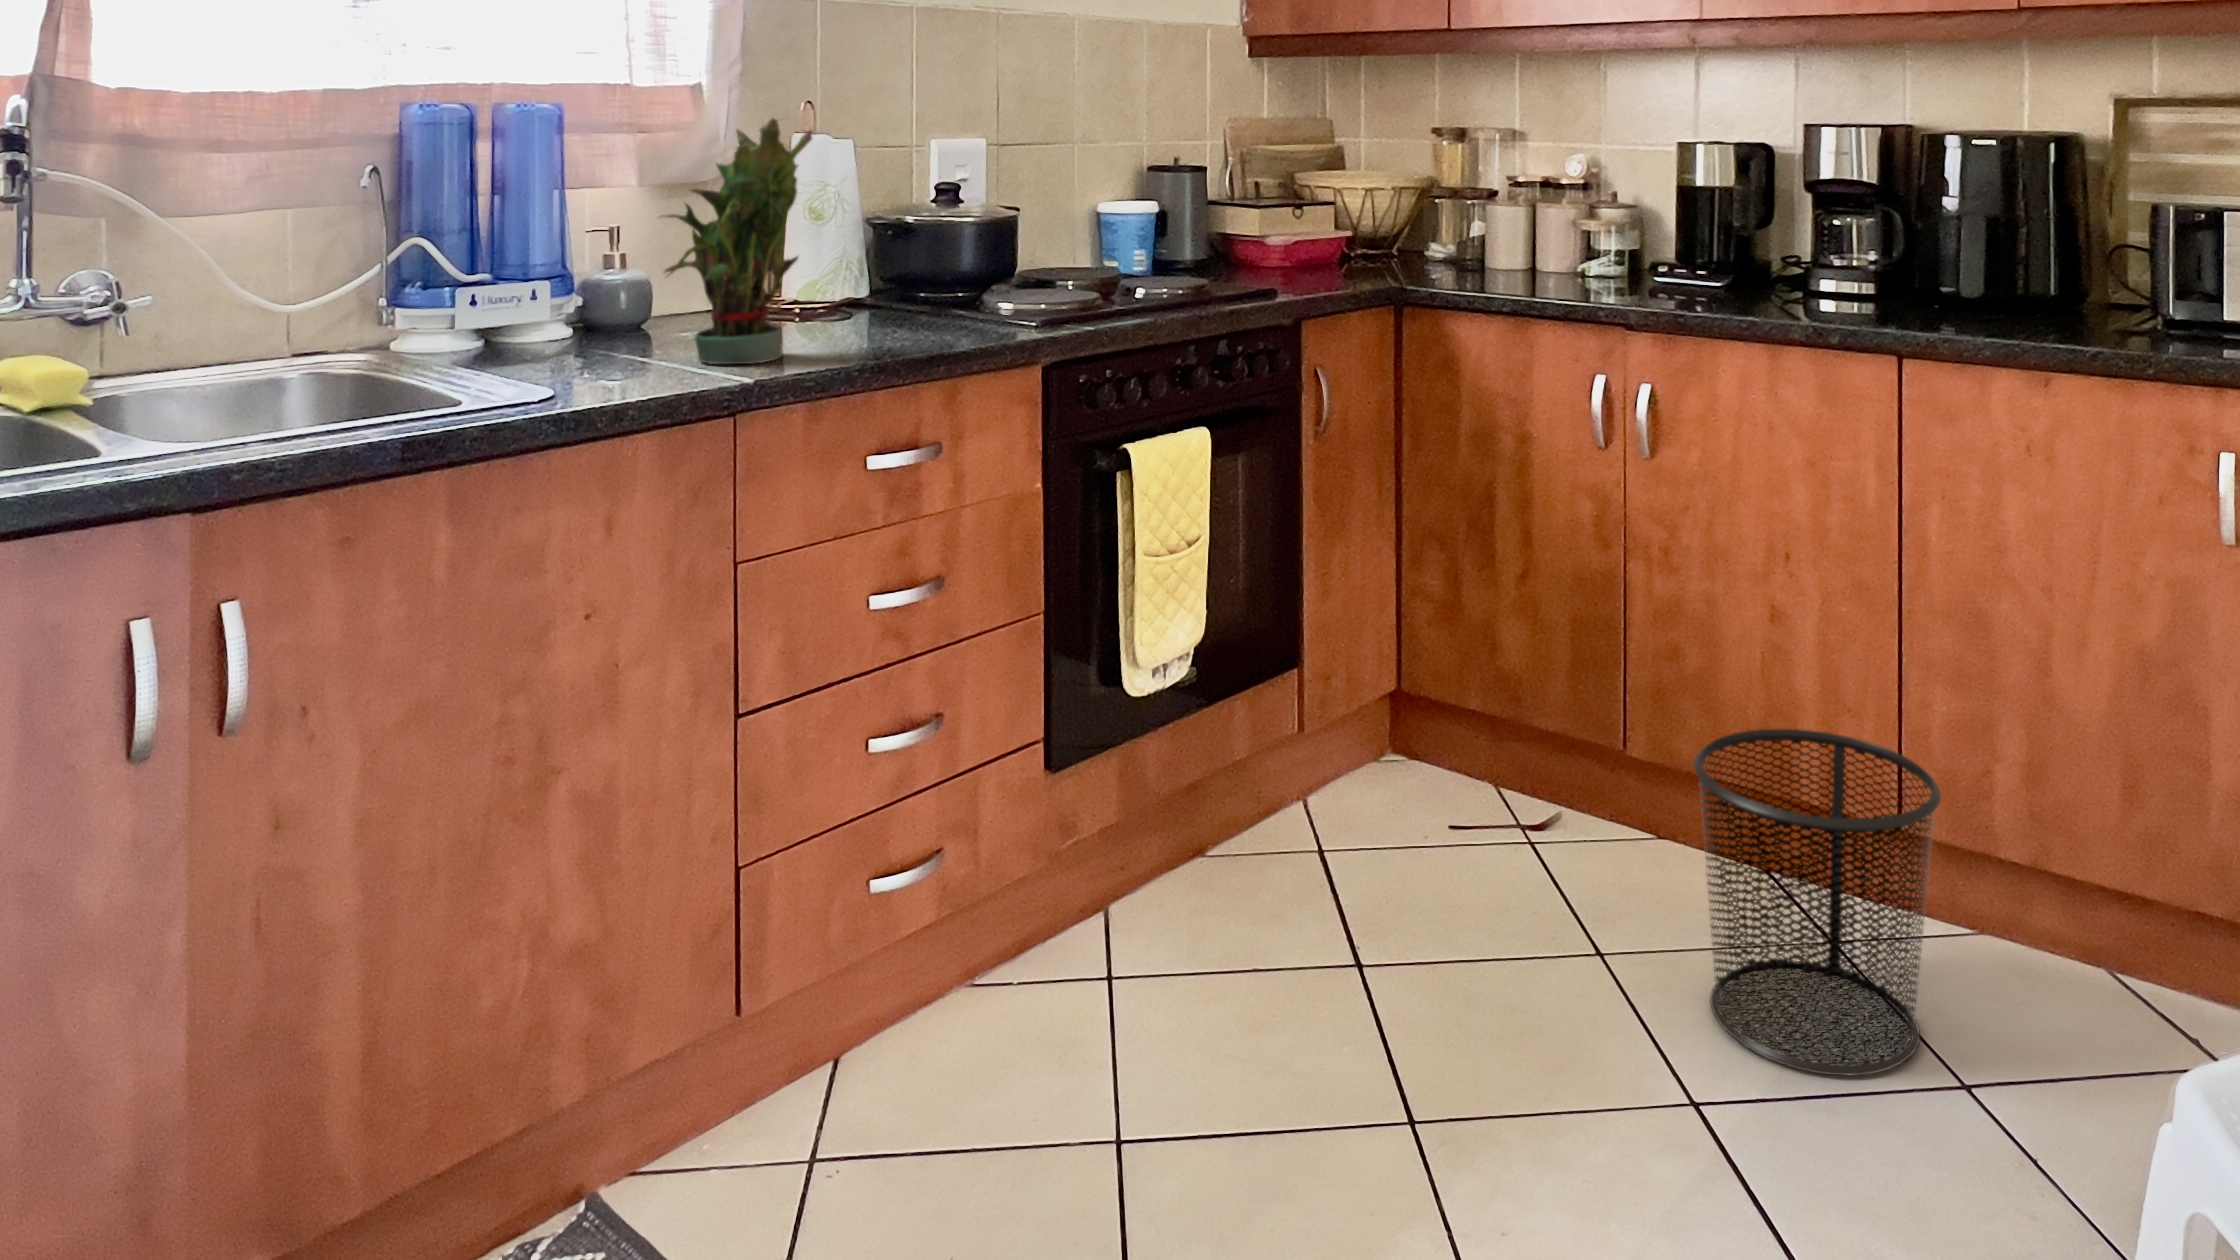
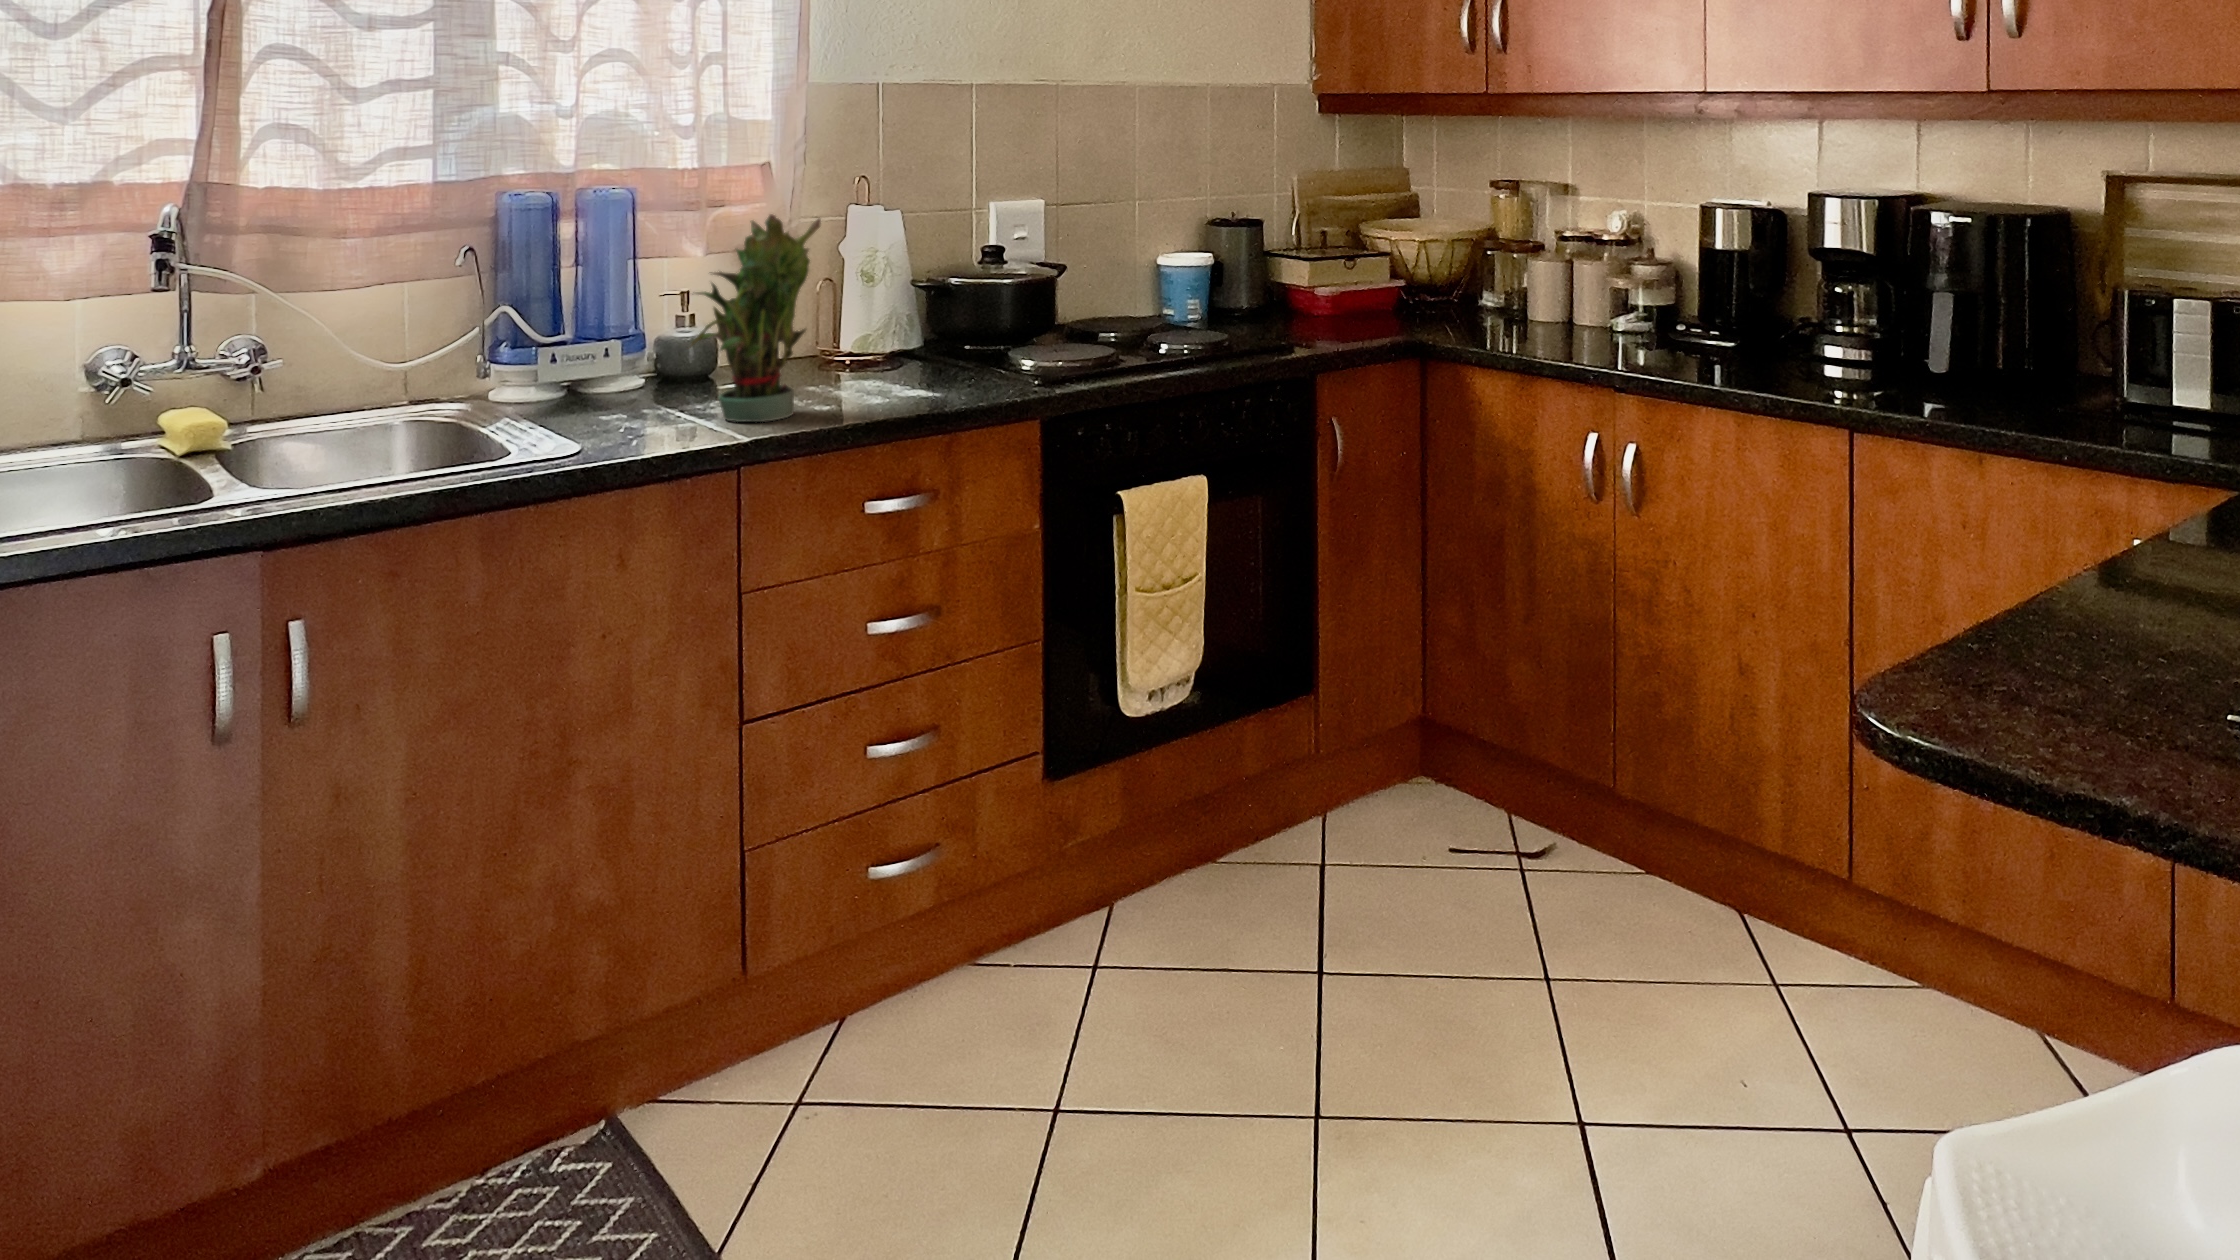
waste bin: present [1694,729,1941,1076] -> none [1610,780,1837,1111]

